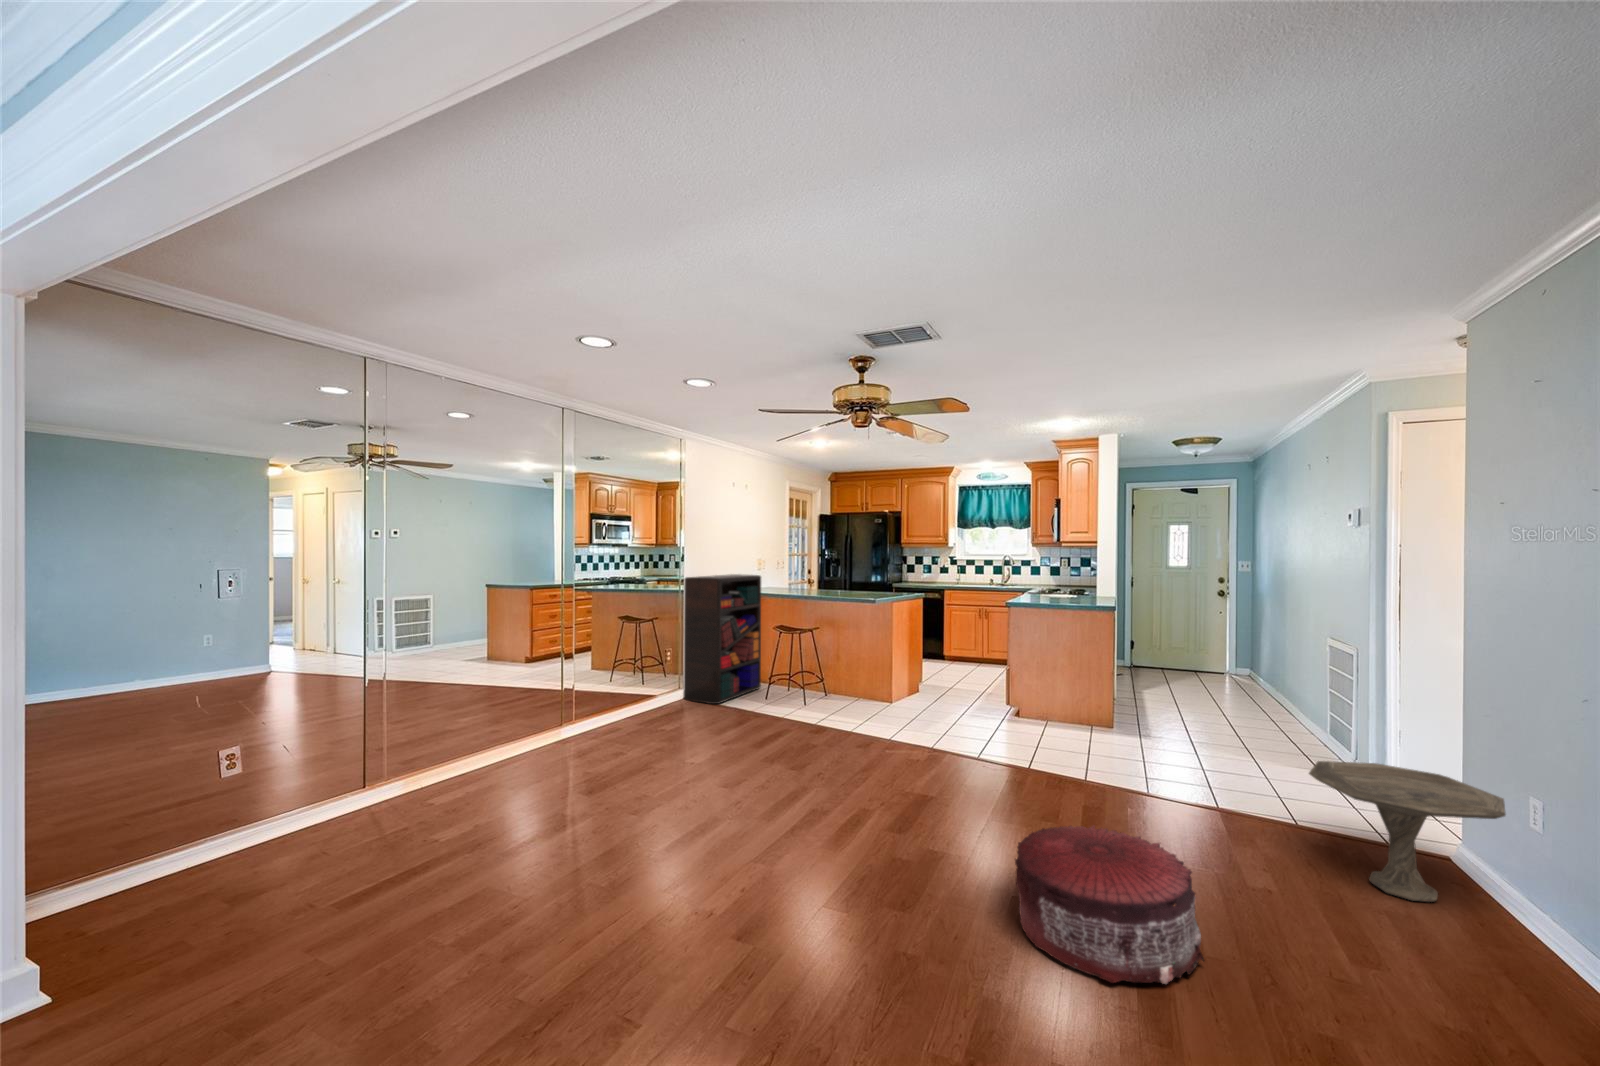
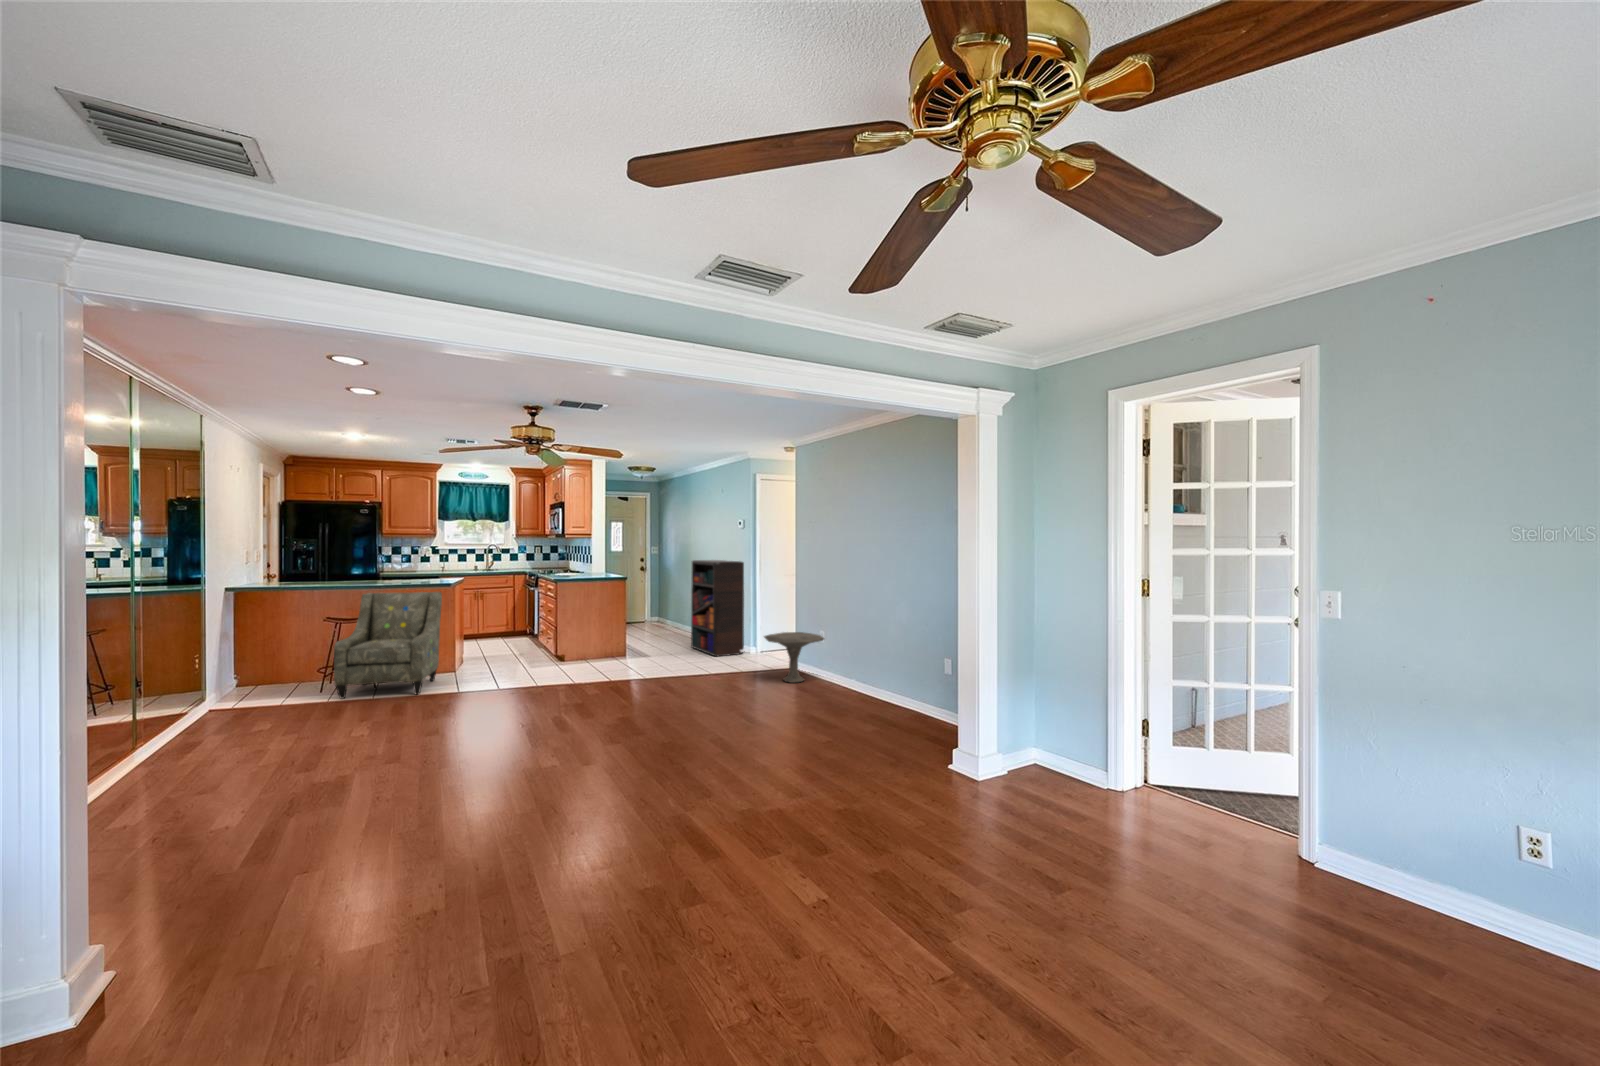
bookshelf: present [683,574,761,704] -> present [691,560,744,656]
armchair: none [763,604,878,722] -> present [334,592,442,699]
pouf: present [1015,826,1204,984] -> none [690,674,768,728]

